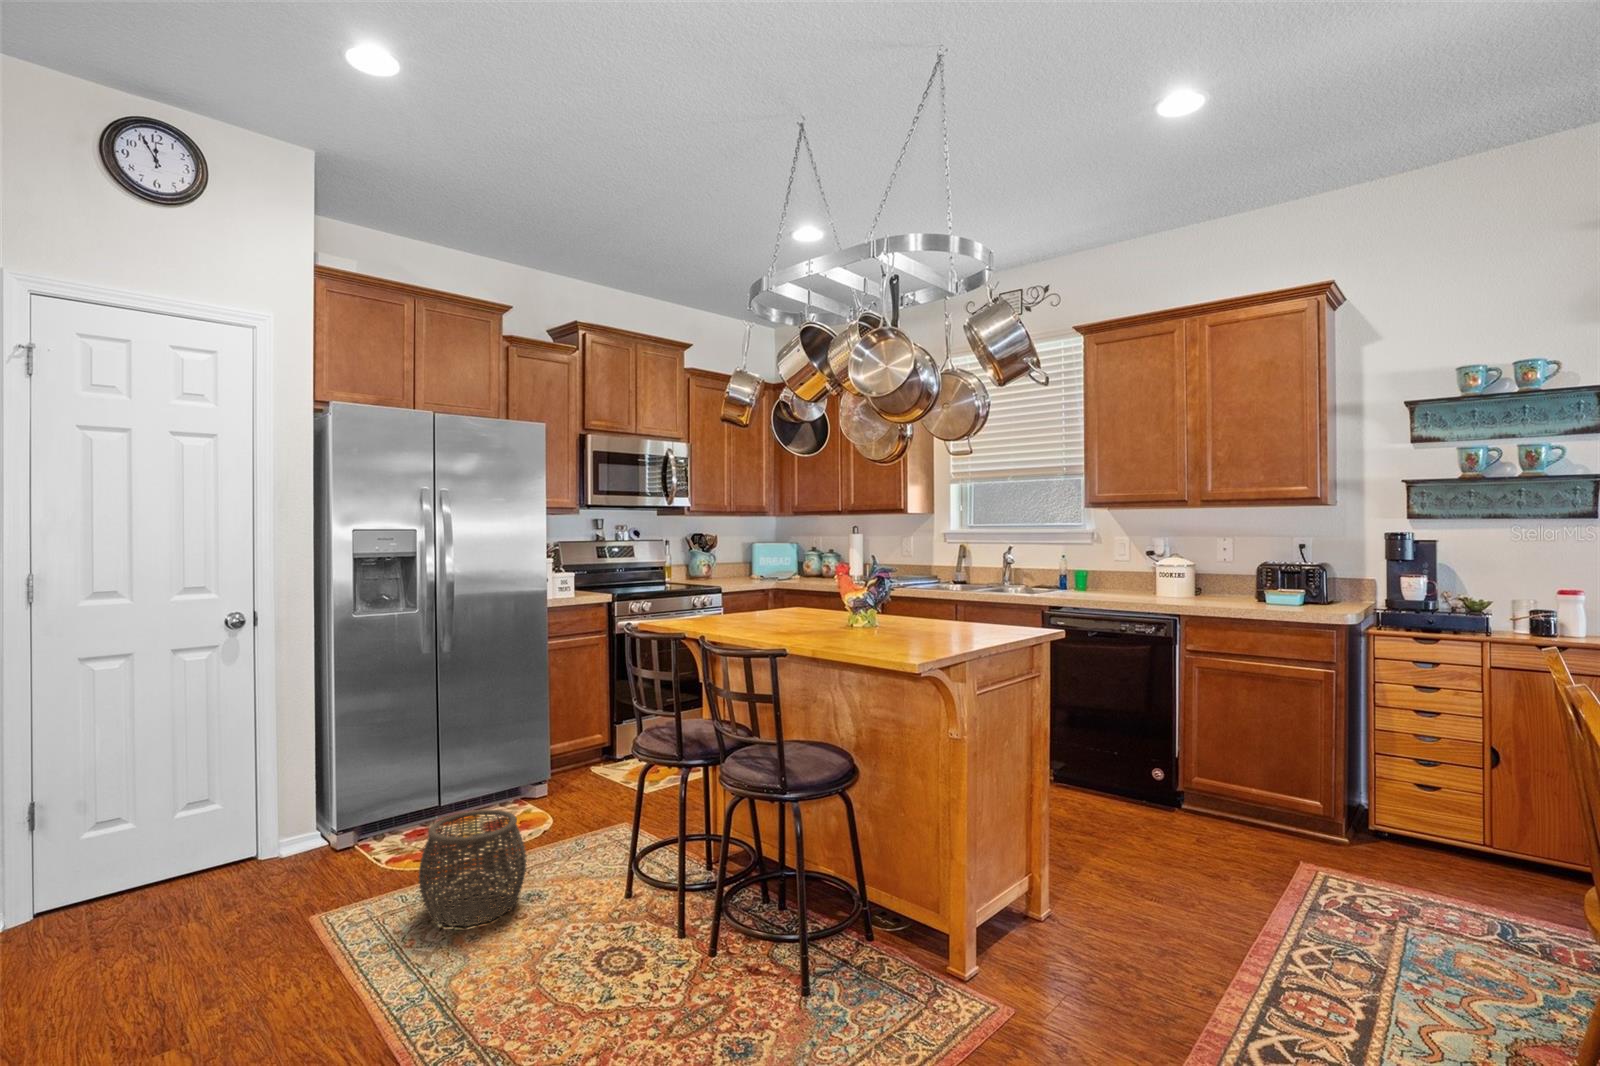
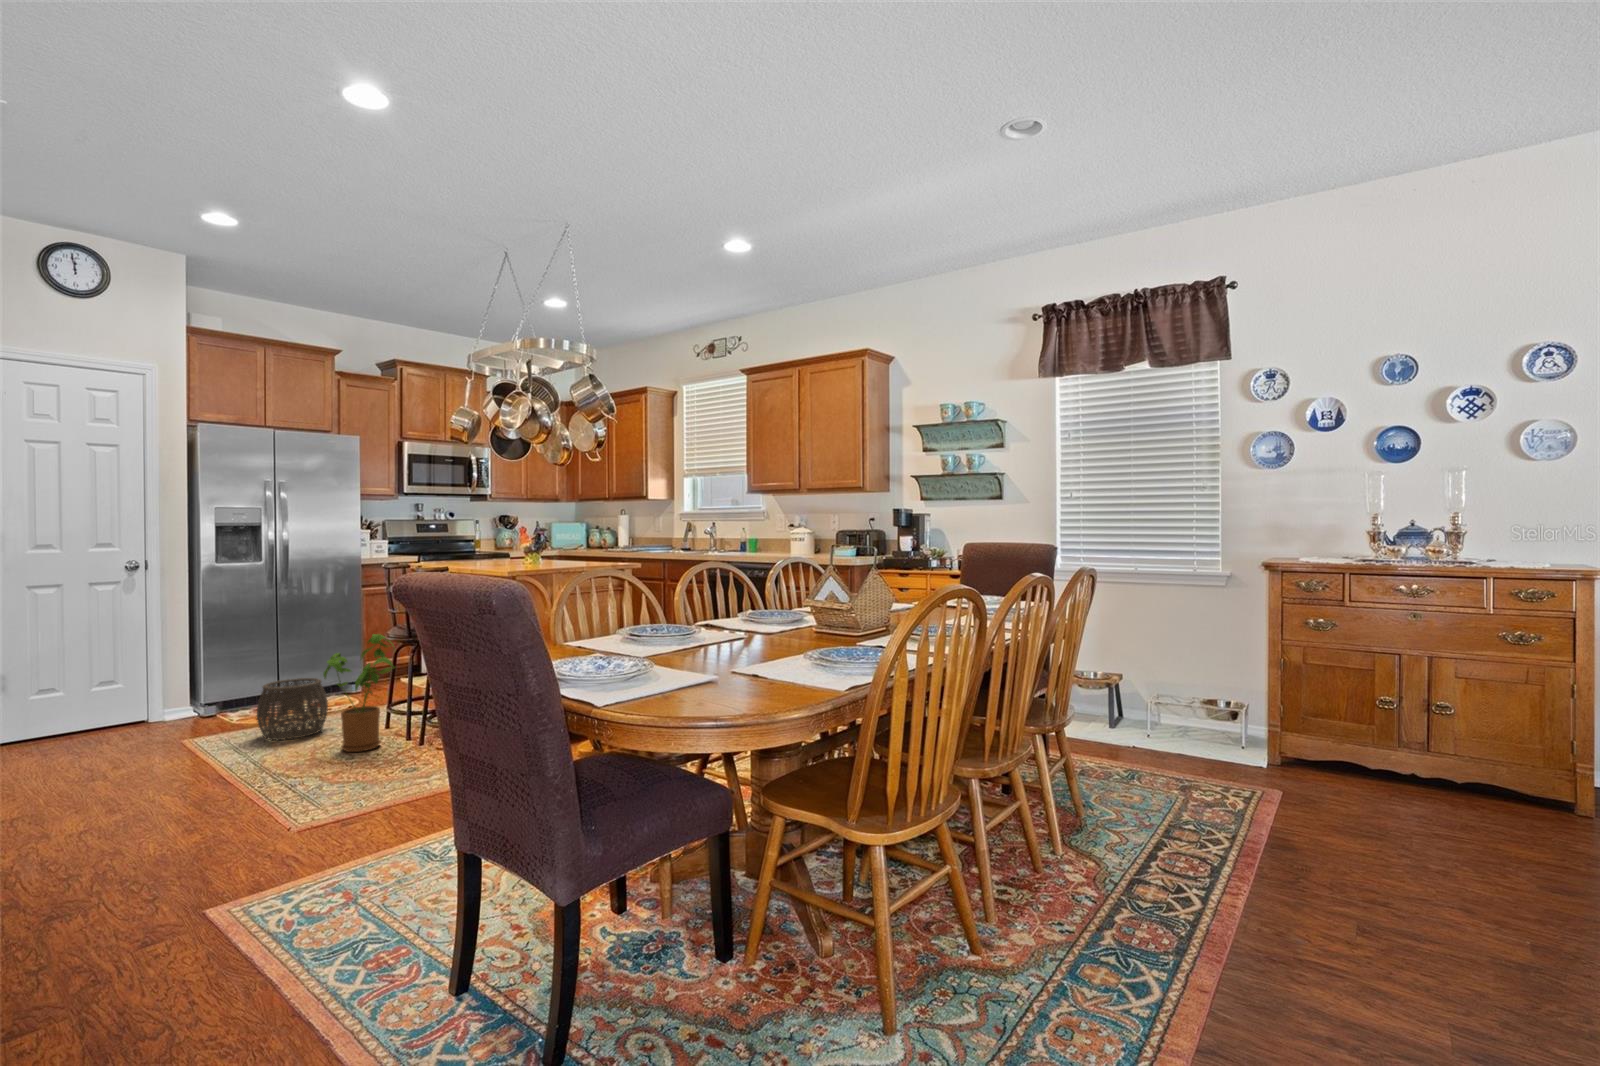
house plant: none [537,759,661,978] -> present [323,634,394,752]

